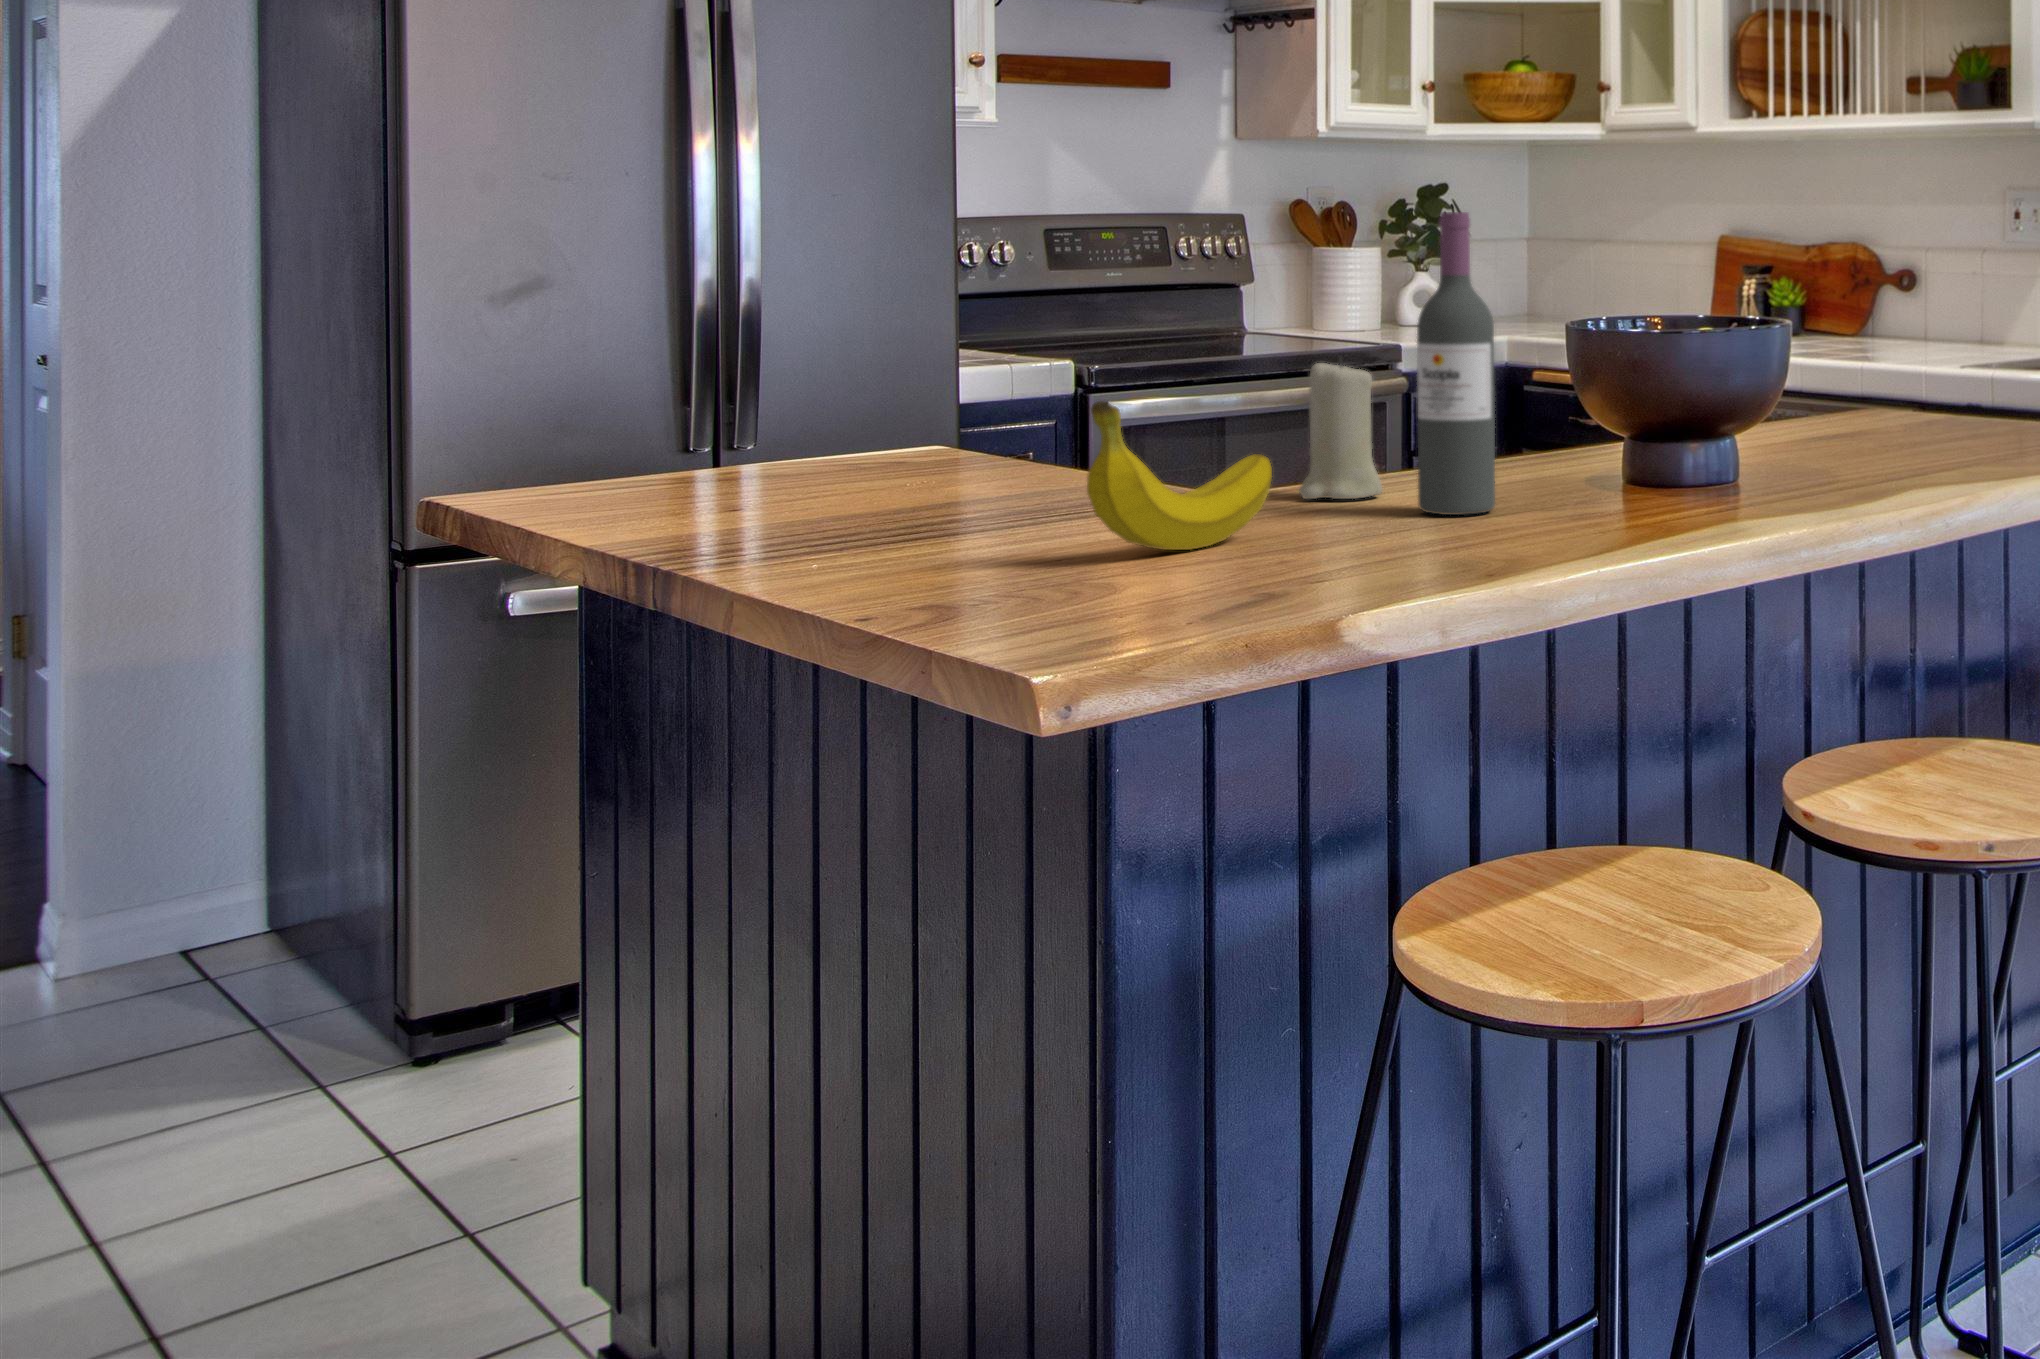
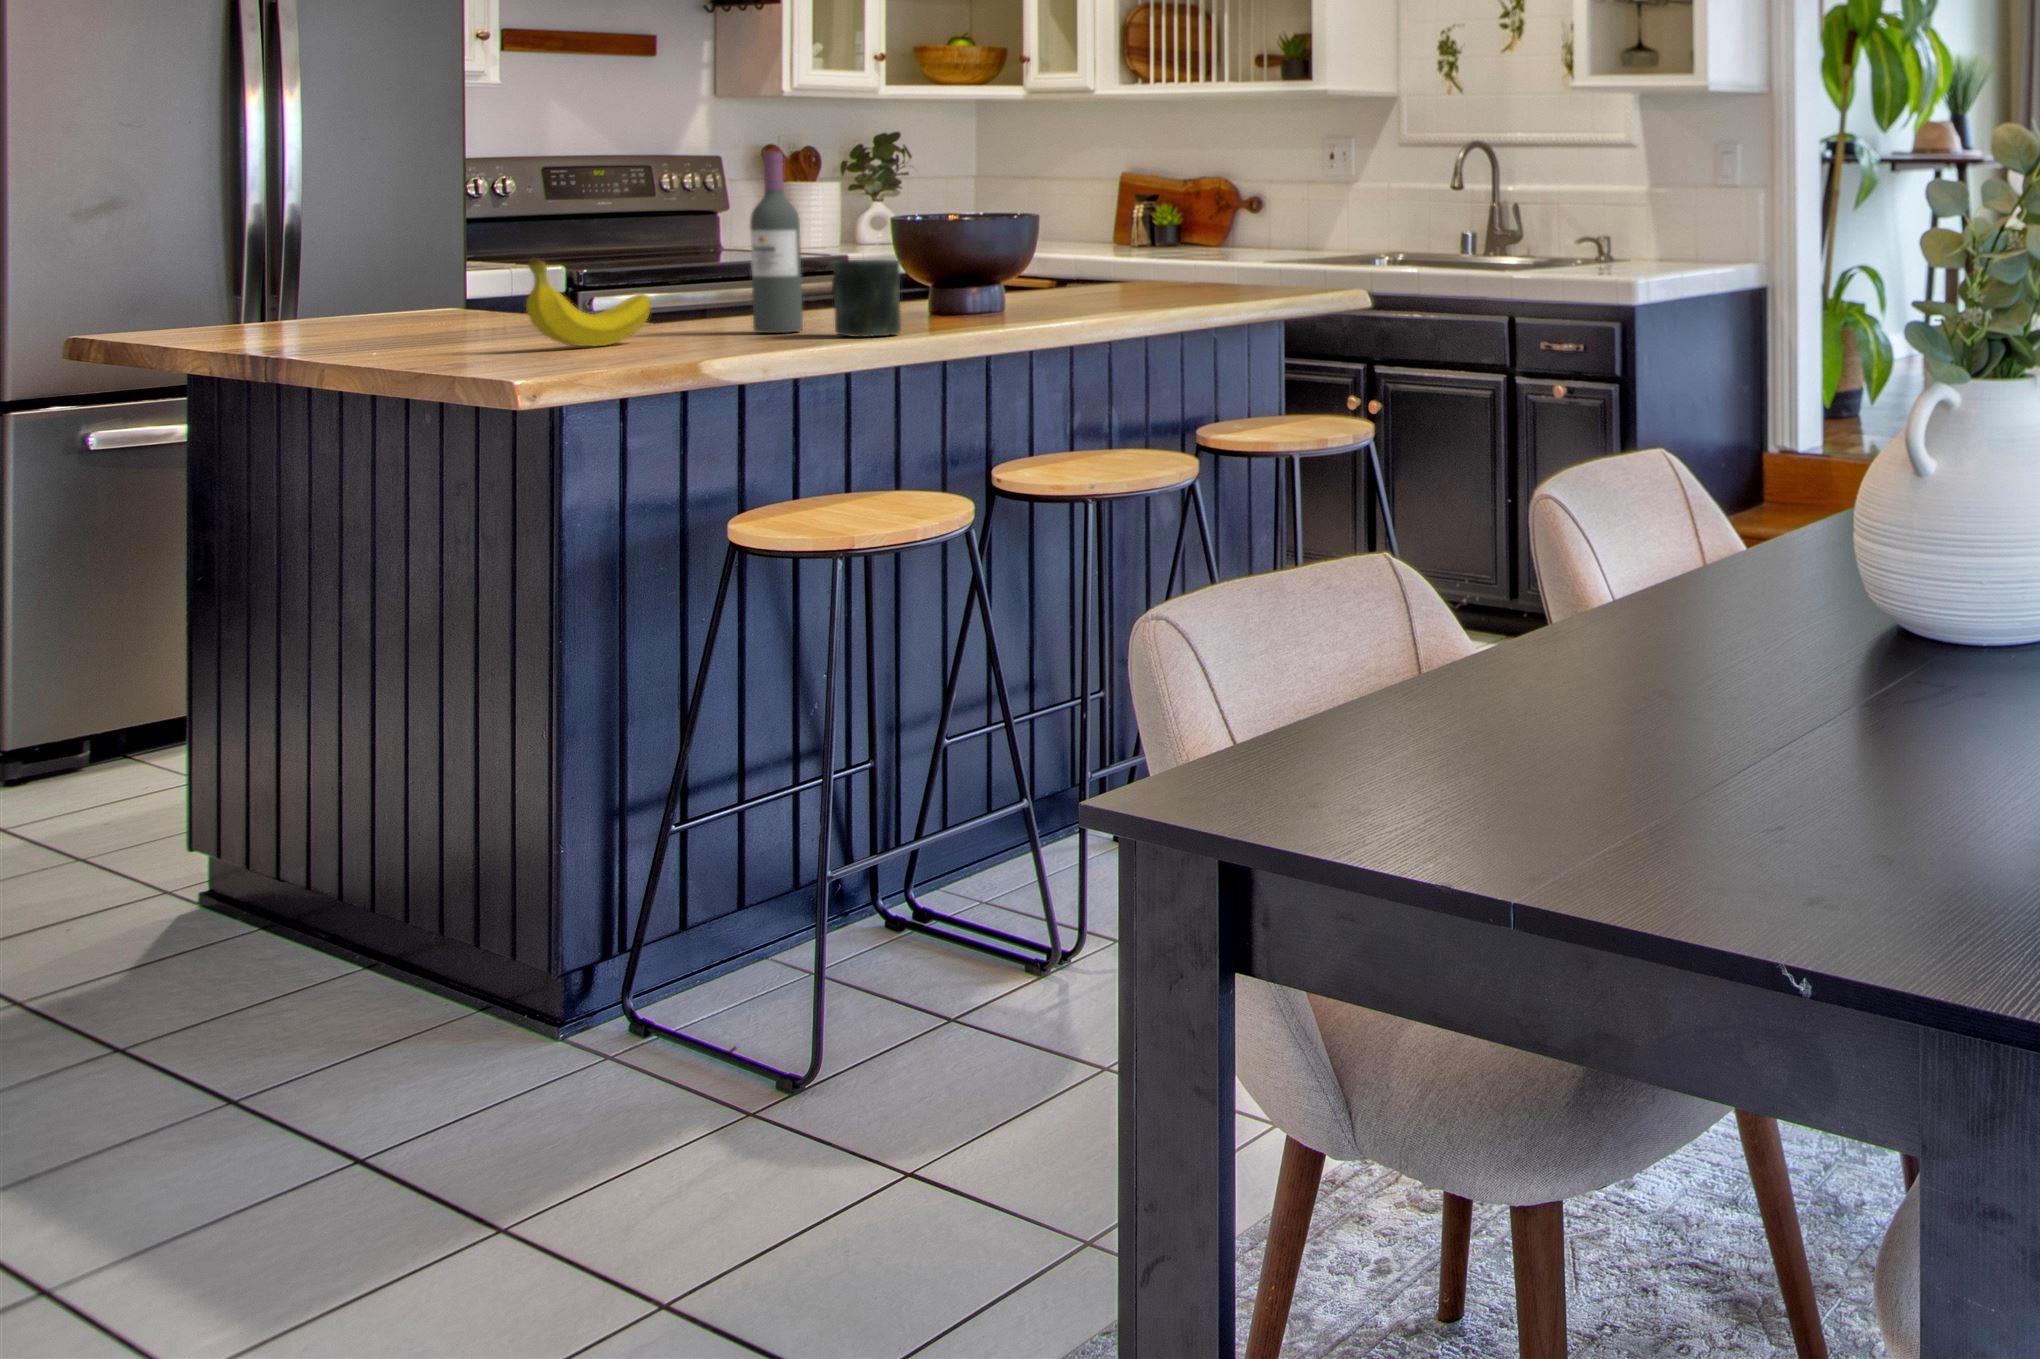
candle: present [1299,358,1382,499] -> none [685,241,740,330]
mug: none [1554,395,1680,532] -> present [832,260,901,337]

